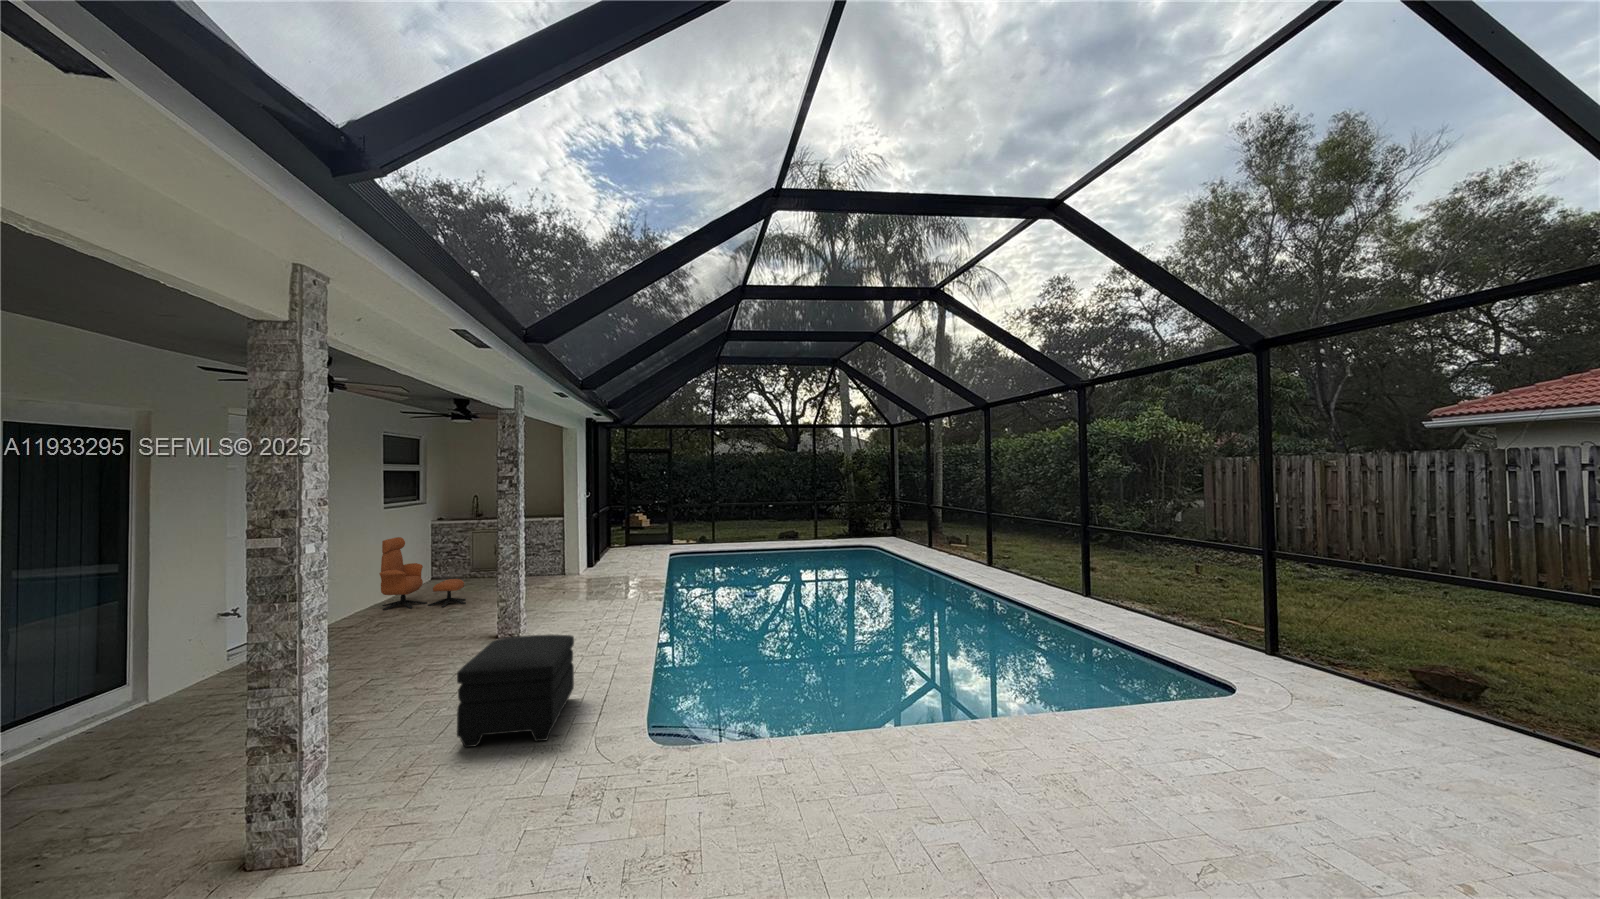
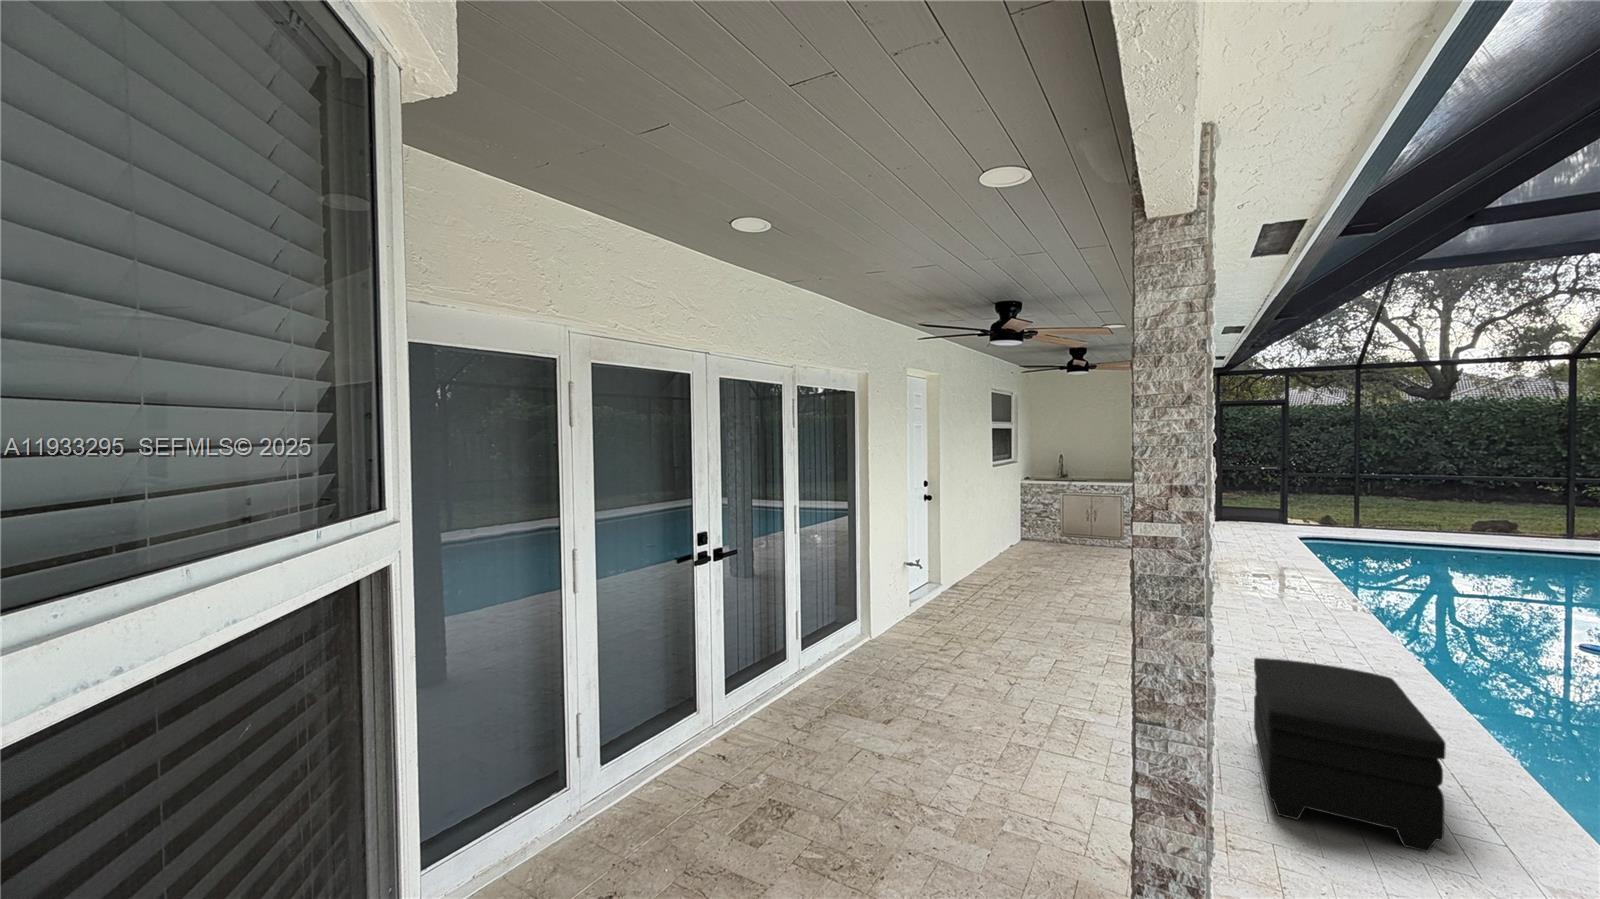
lounge chair: present [379,537,466,610] -> none [995,496,1080,573]

